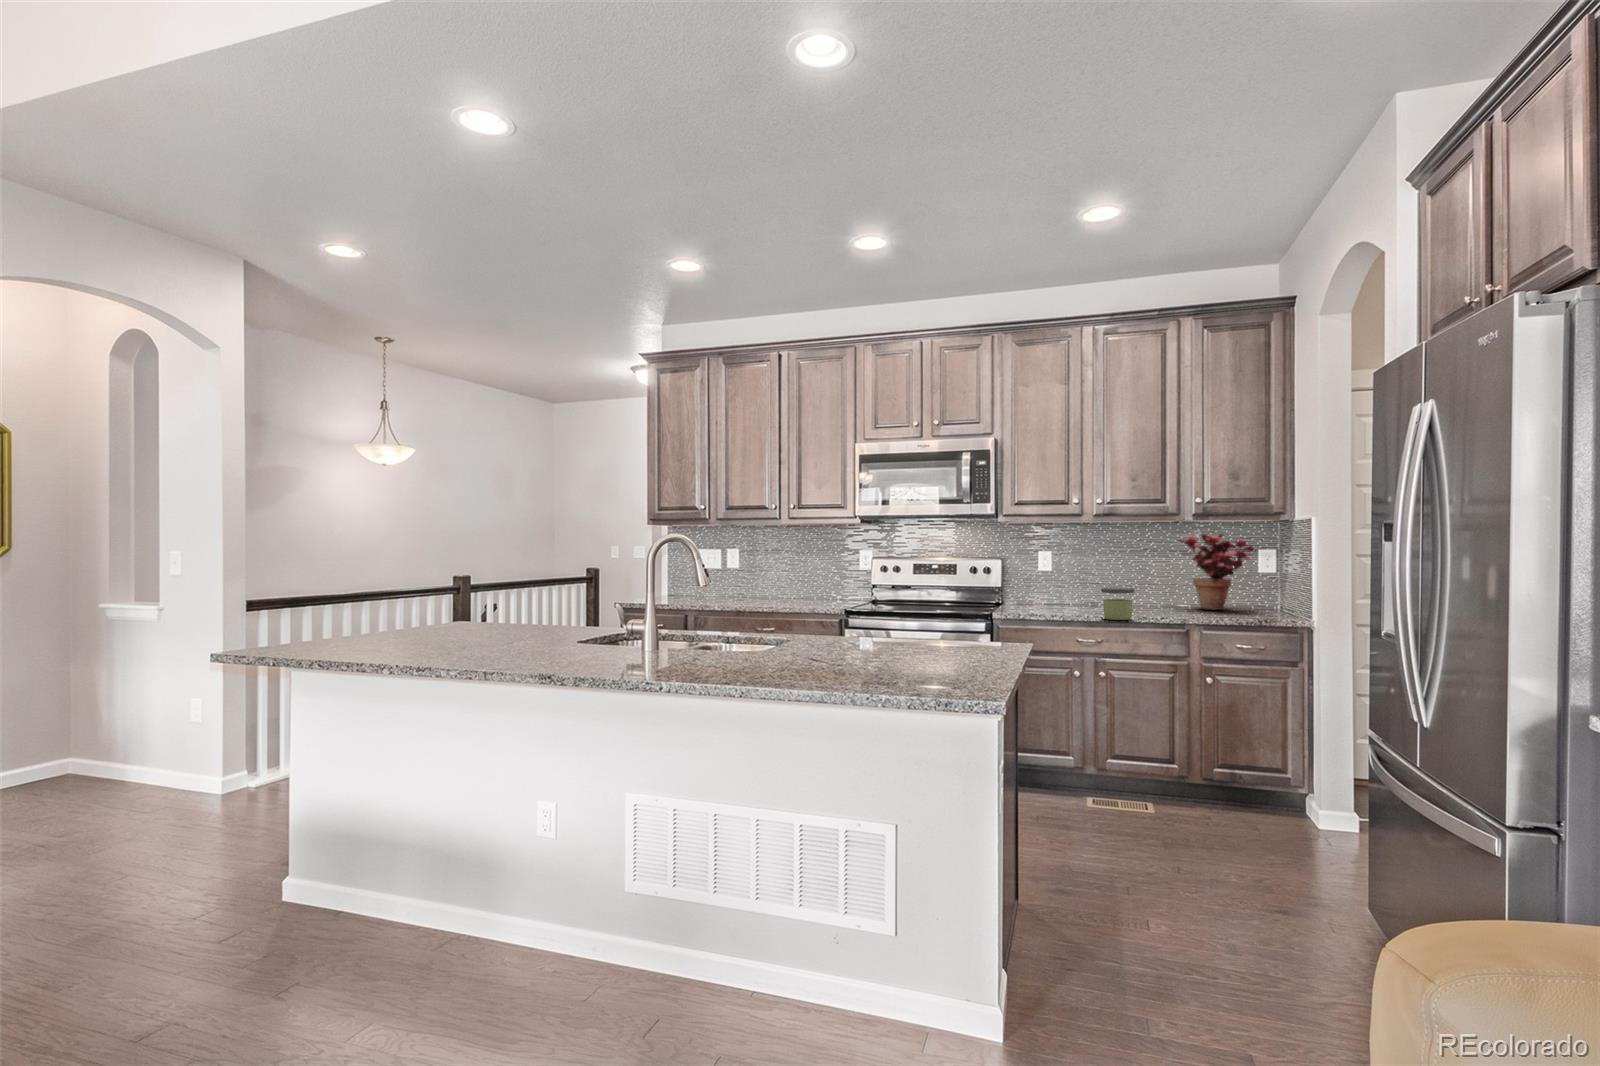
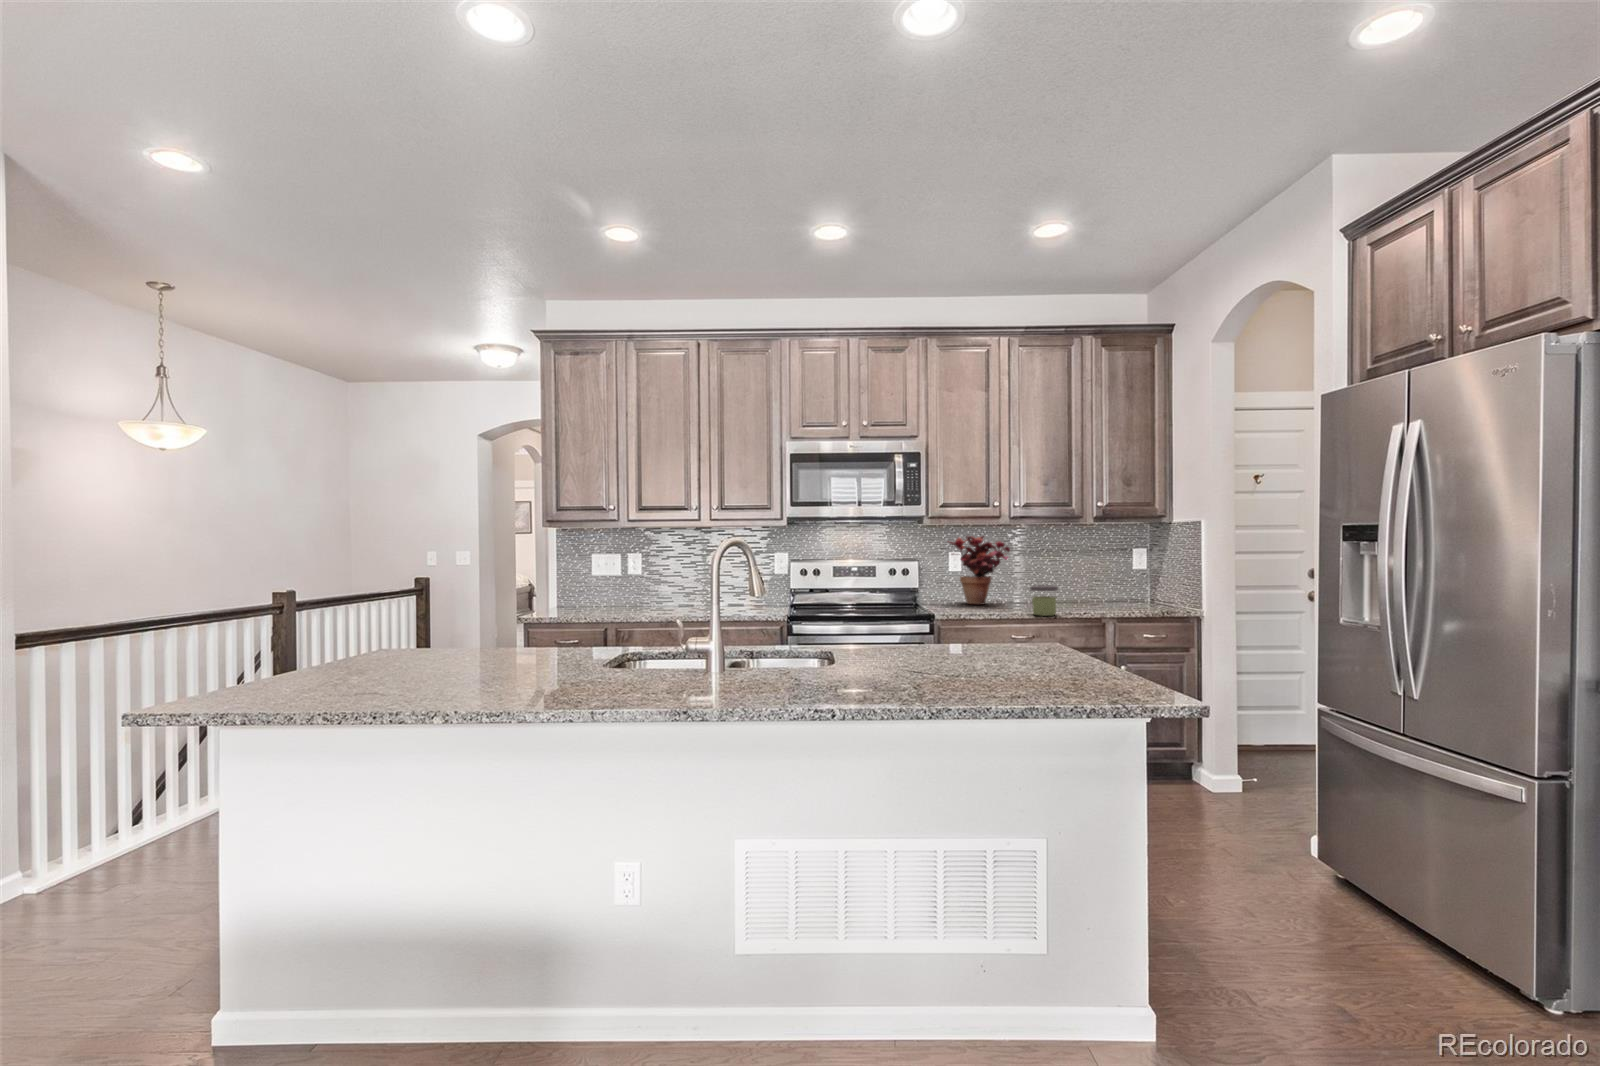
potted plant: present [1179,534,1254,610] -> present [948,536,1010,604]

